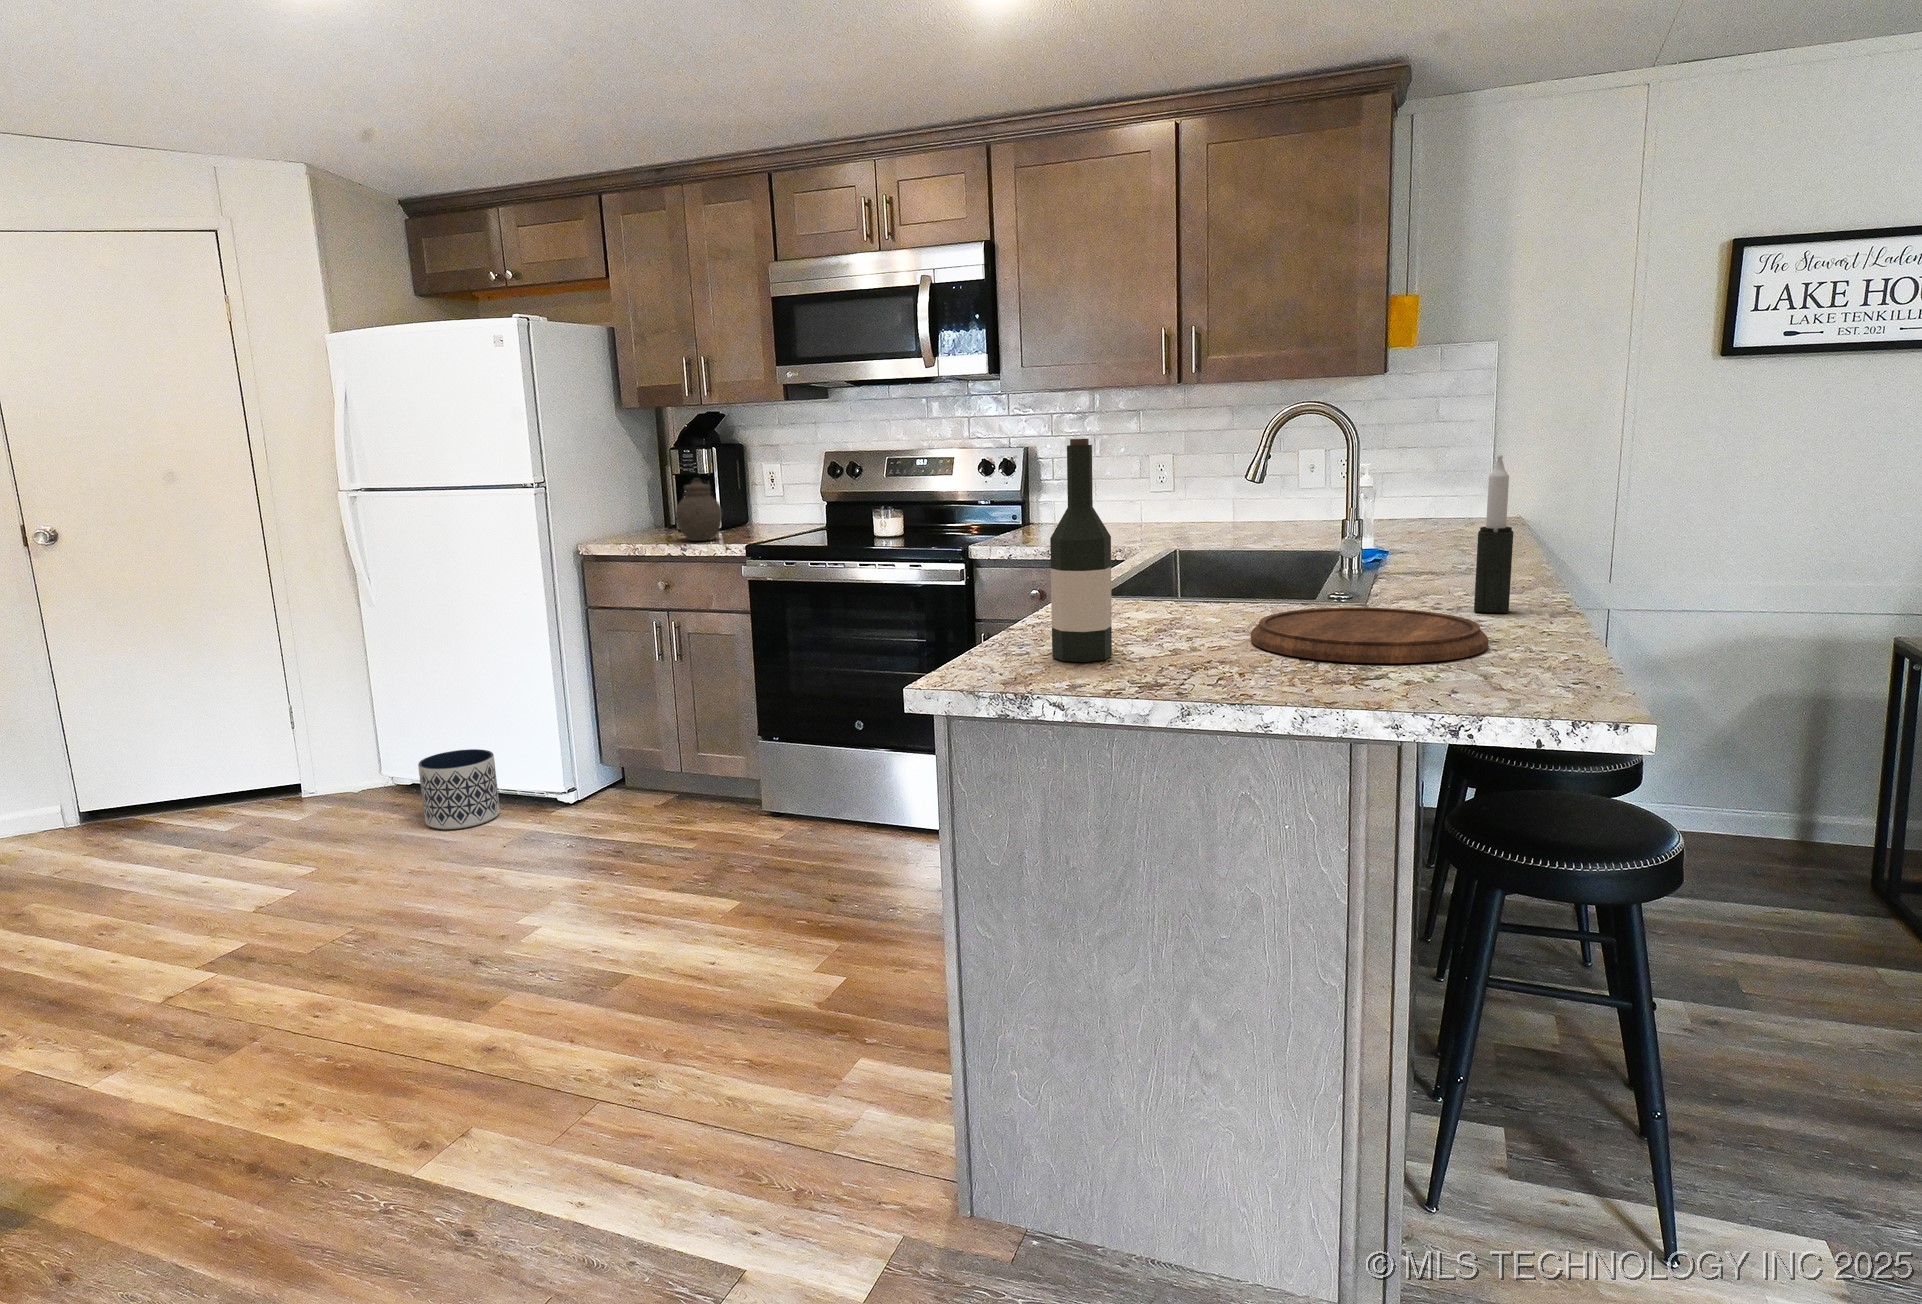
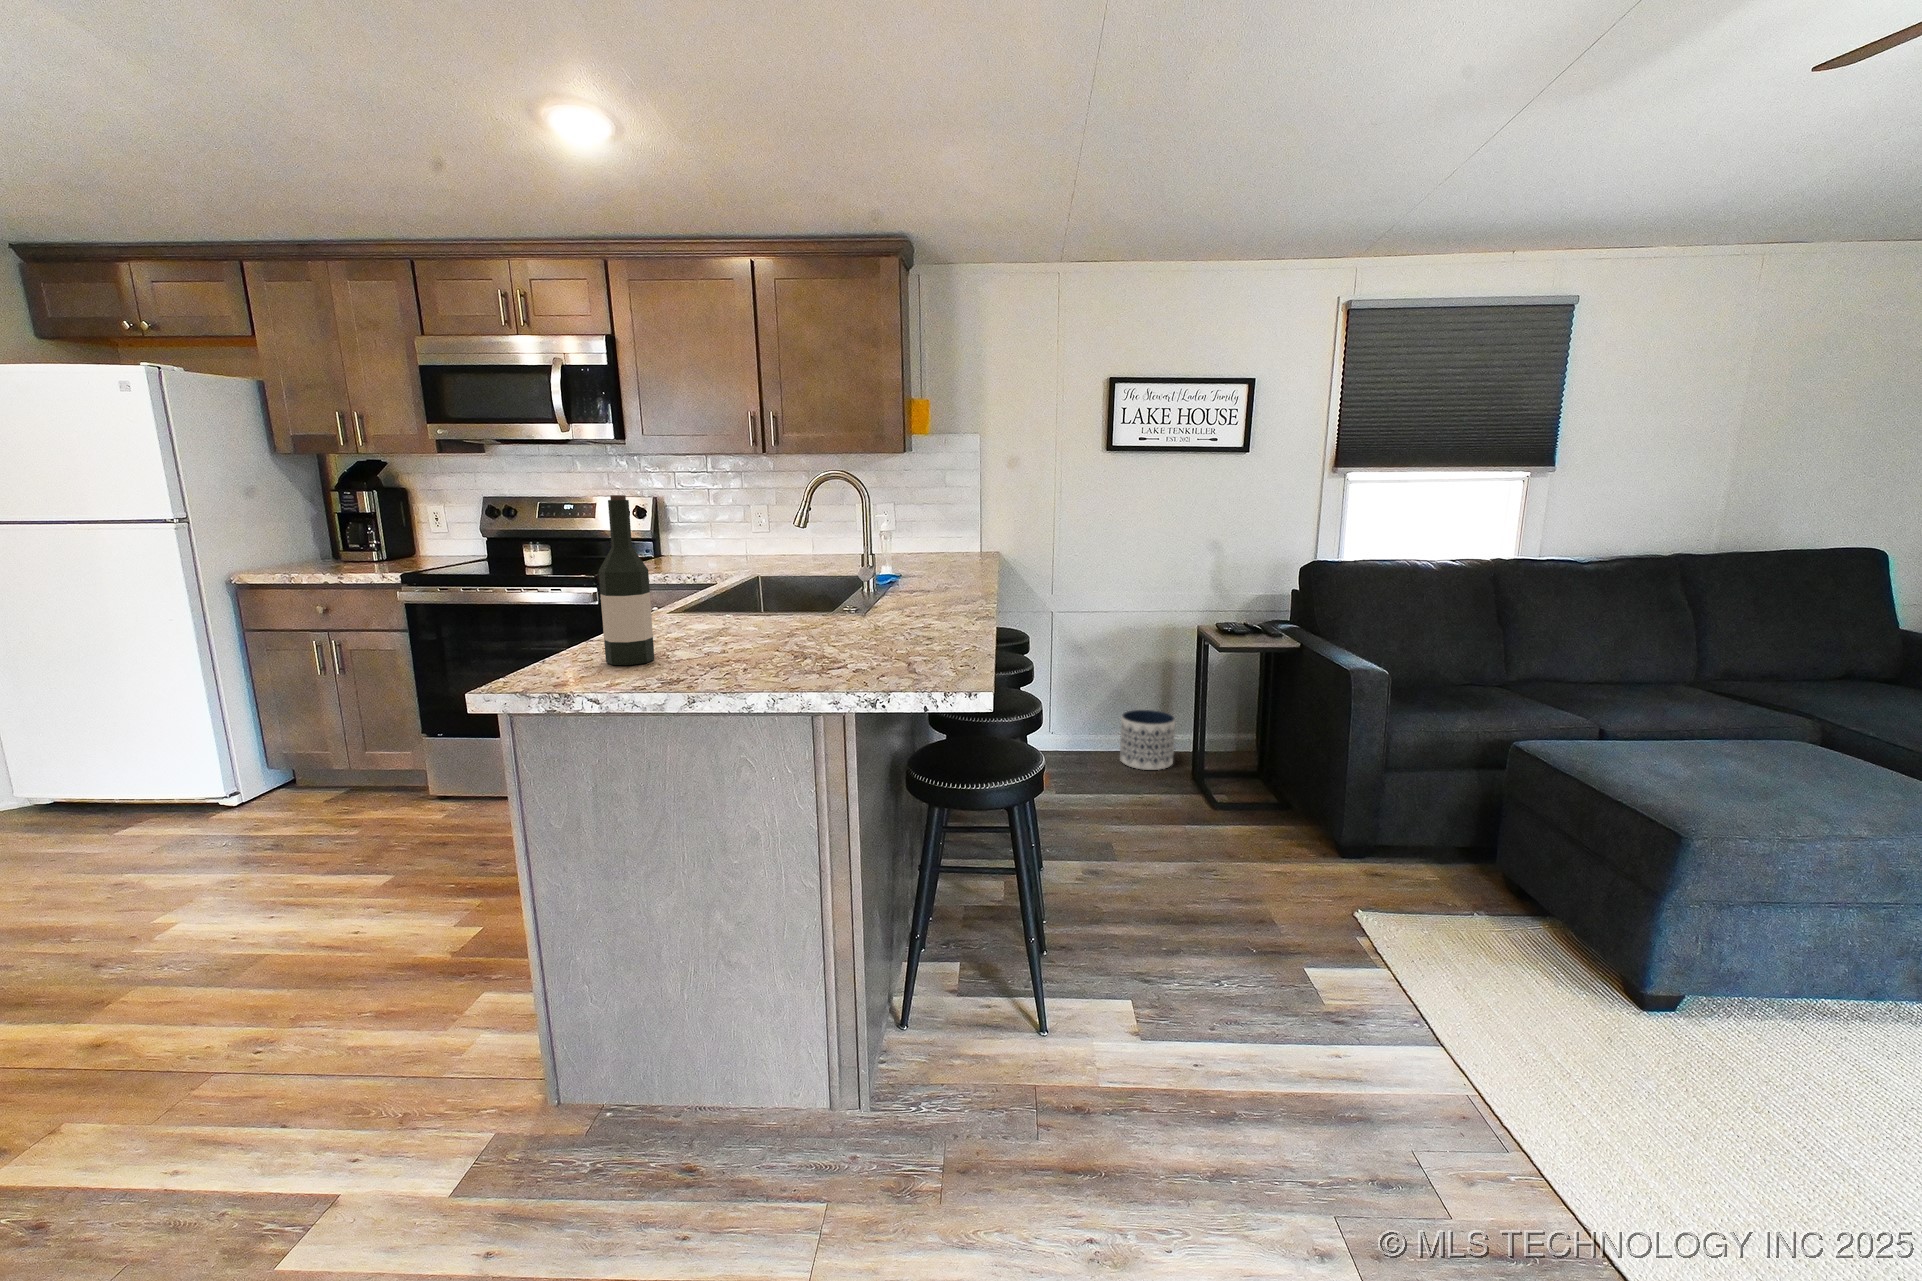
candle: present [1474,454,1513,613] -> none [930,513,953,619]
jar: present [676,478,722,541] -> none [332,516,380,570]
cutting board: present [1251,607,1488,663] -> none [766,618,924,658]
planter: present [418,749,500,829] -> present [1120,710,1175,770]

